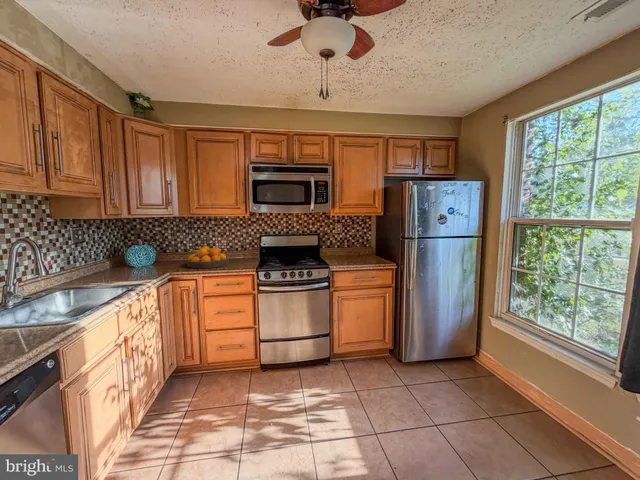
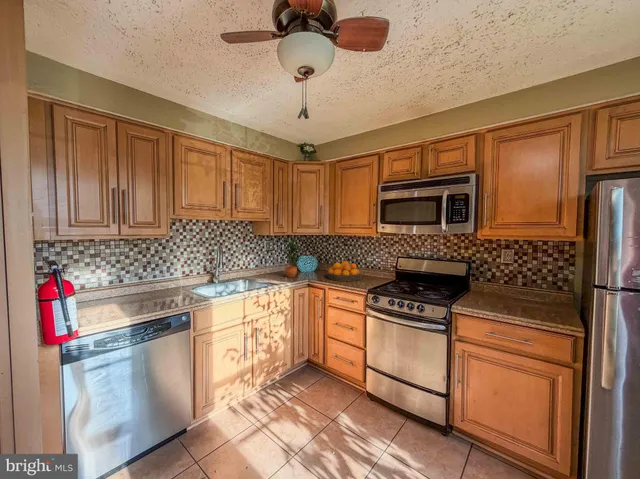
potted plant: none [117,221,155,276] -> present [284,238,301,277]

